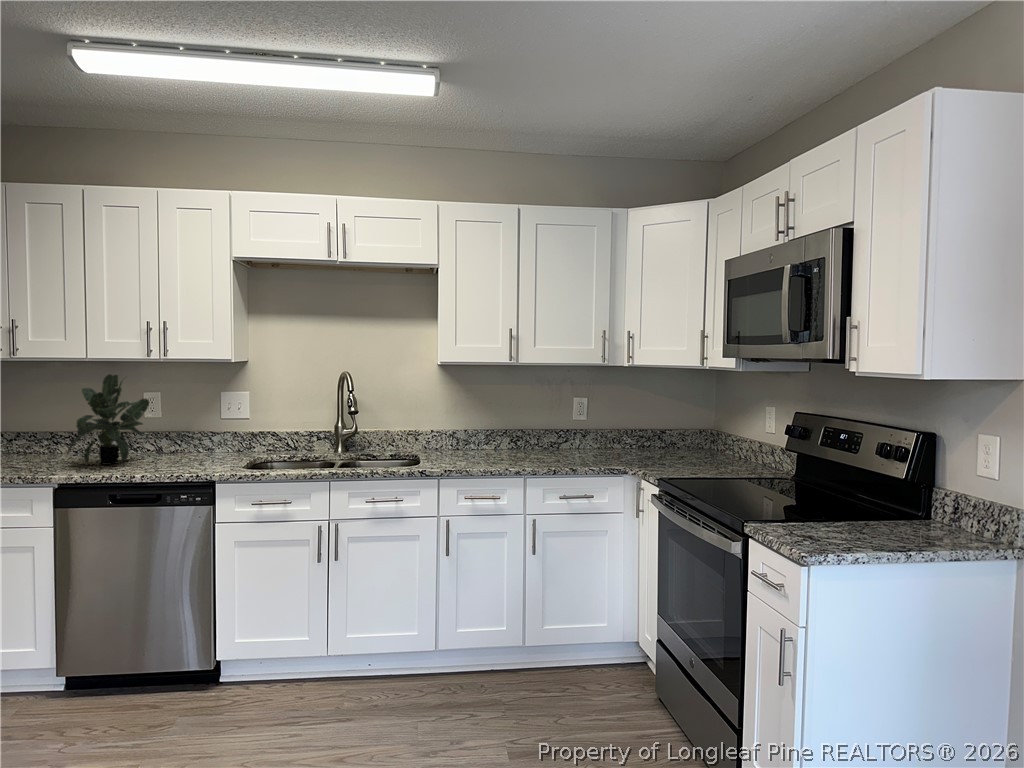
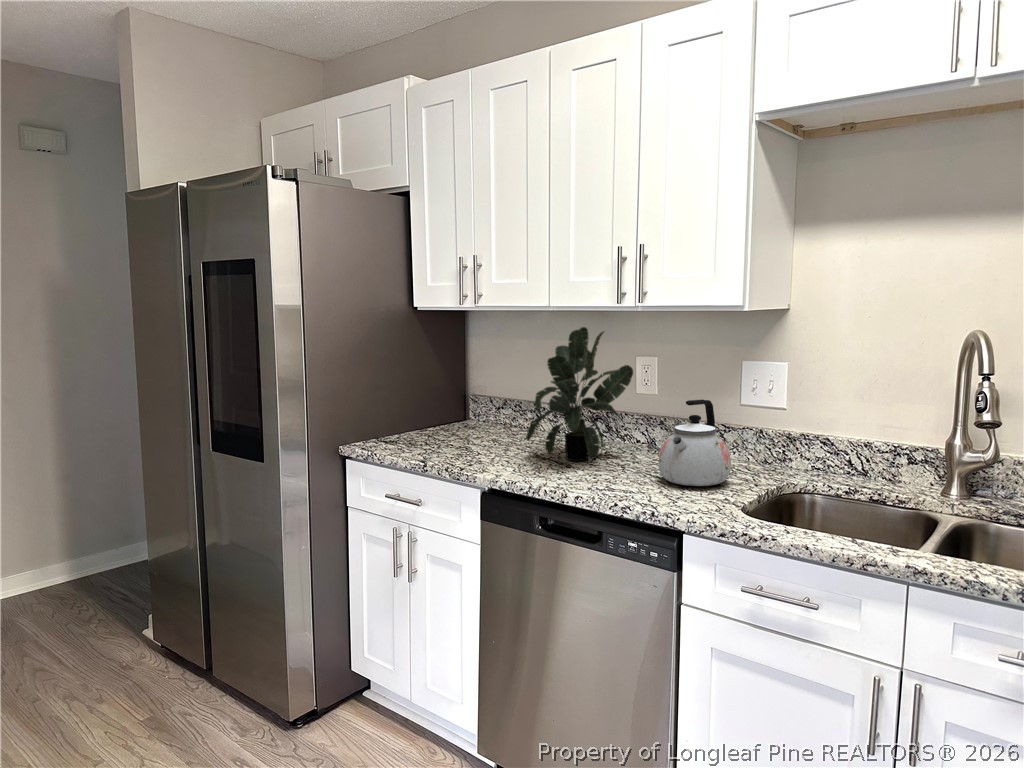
kettle: none [180,415,226,465] -> present [658,399,731,486]

